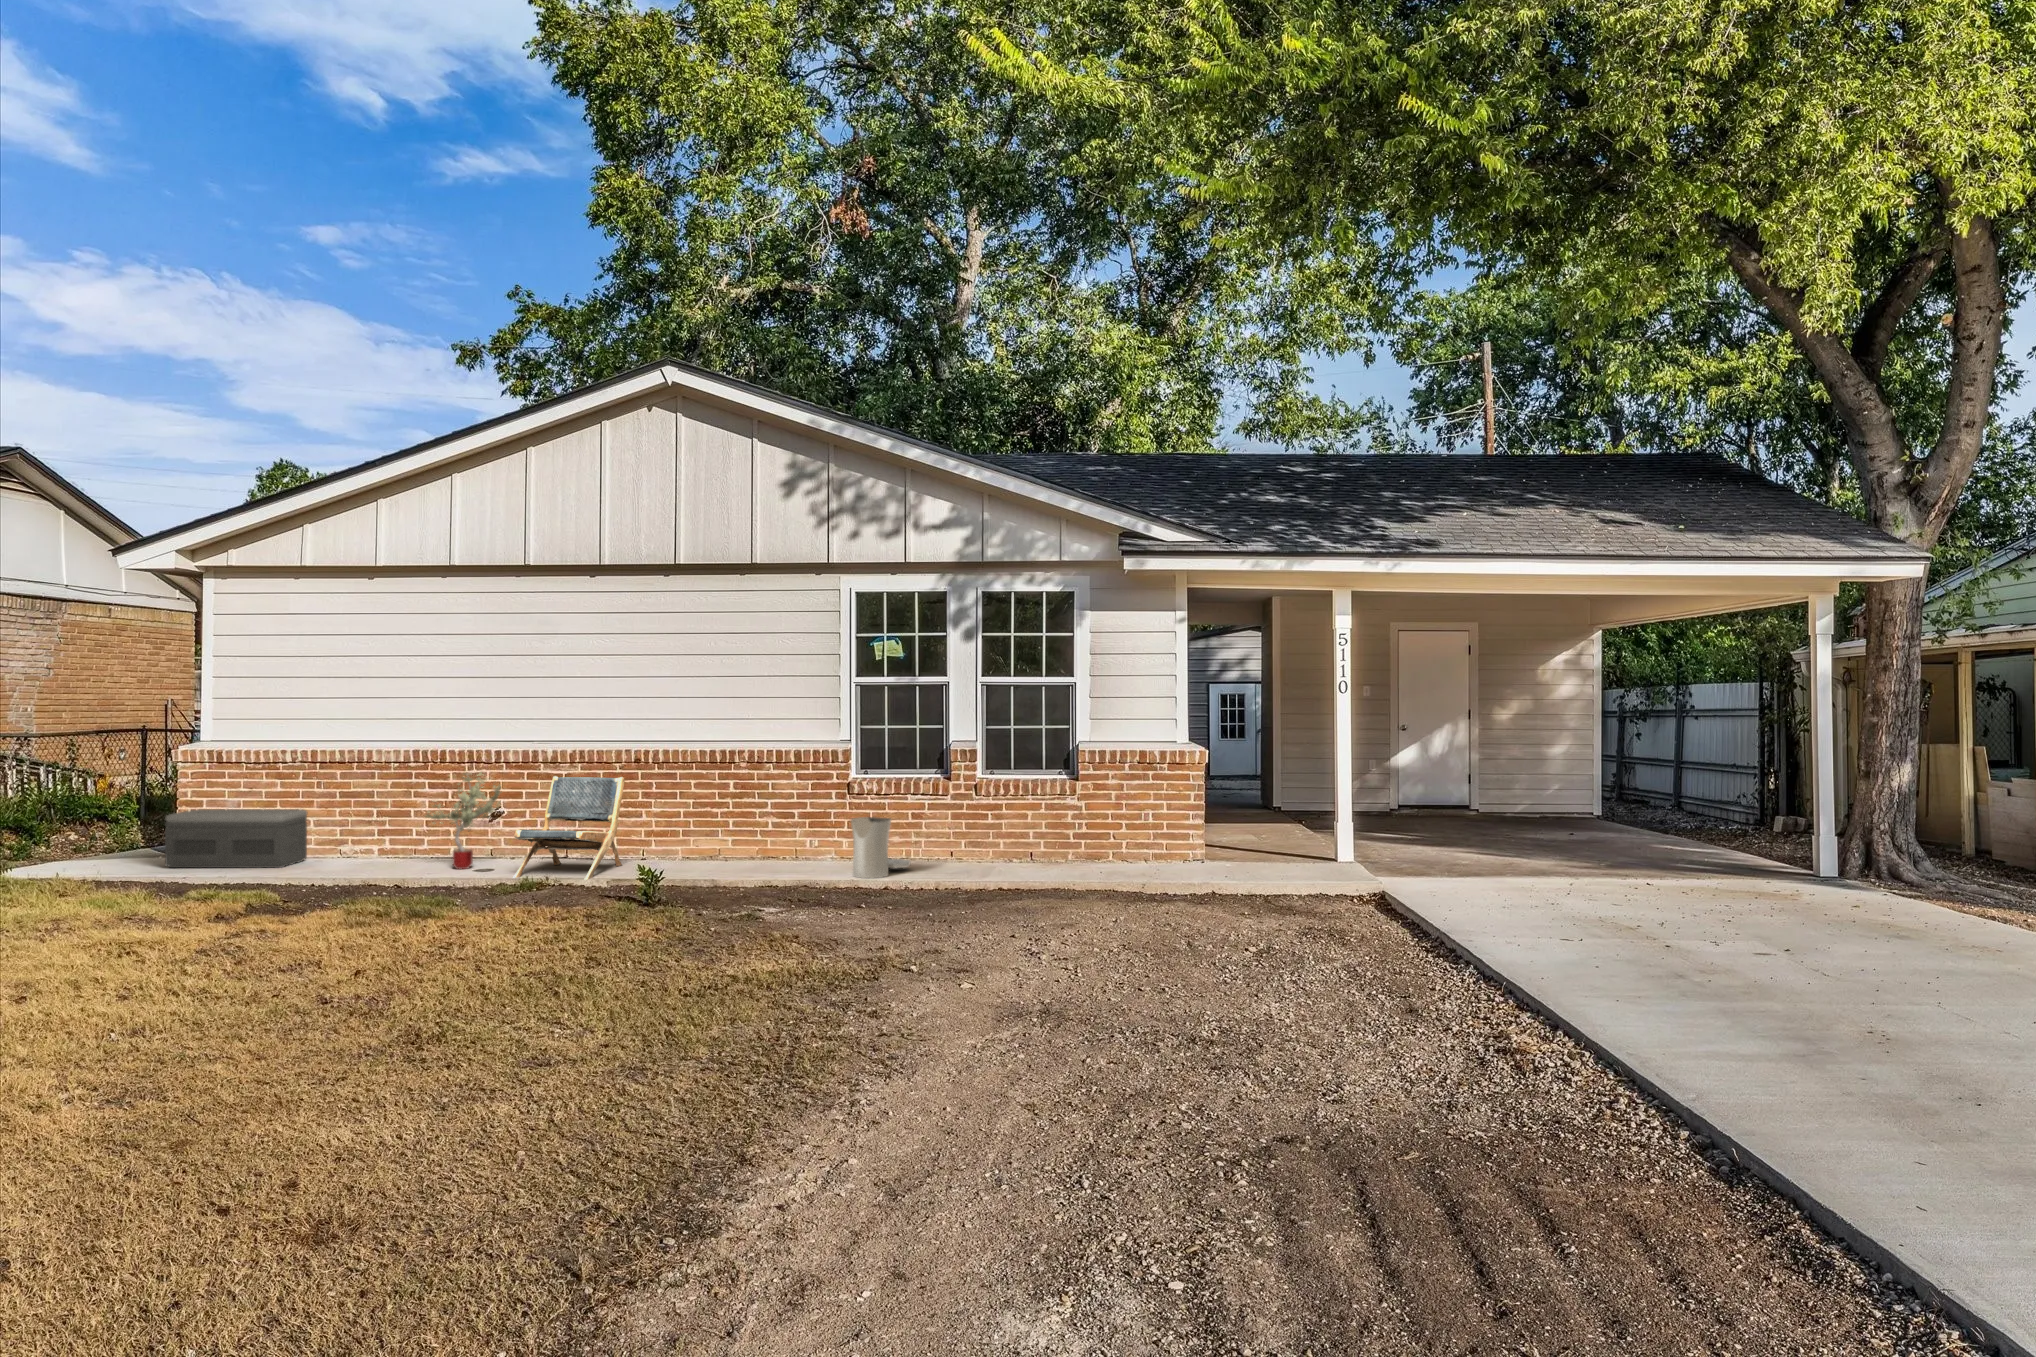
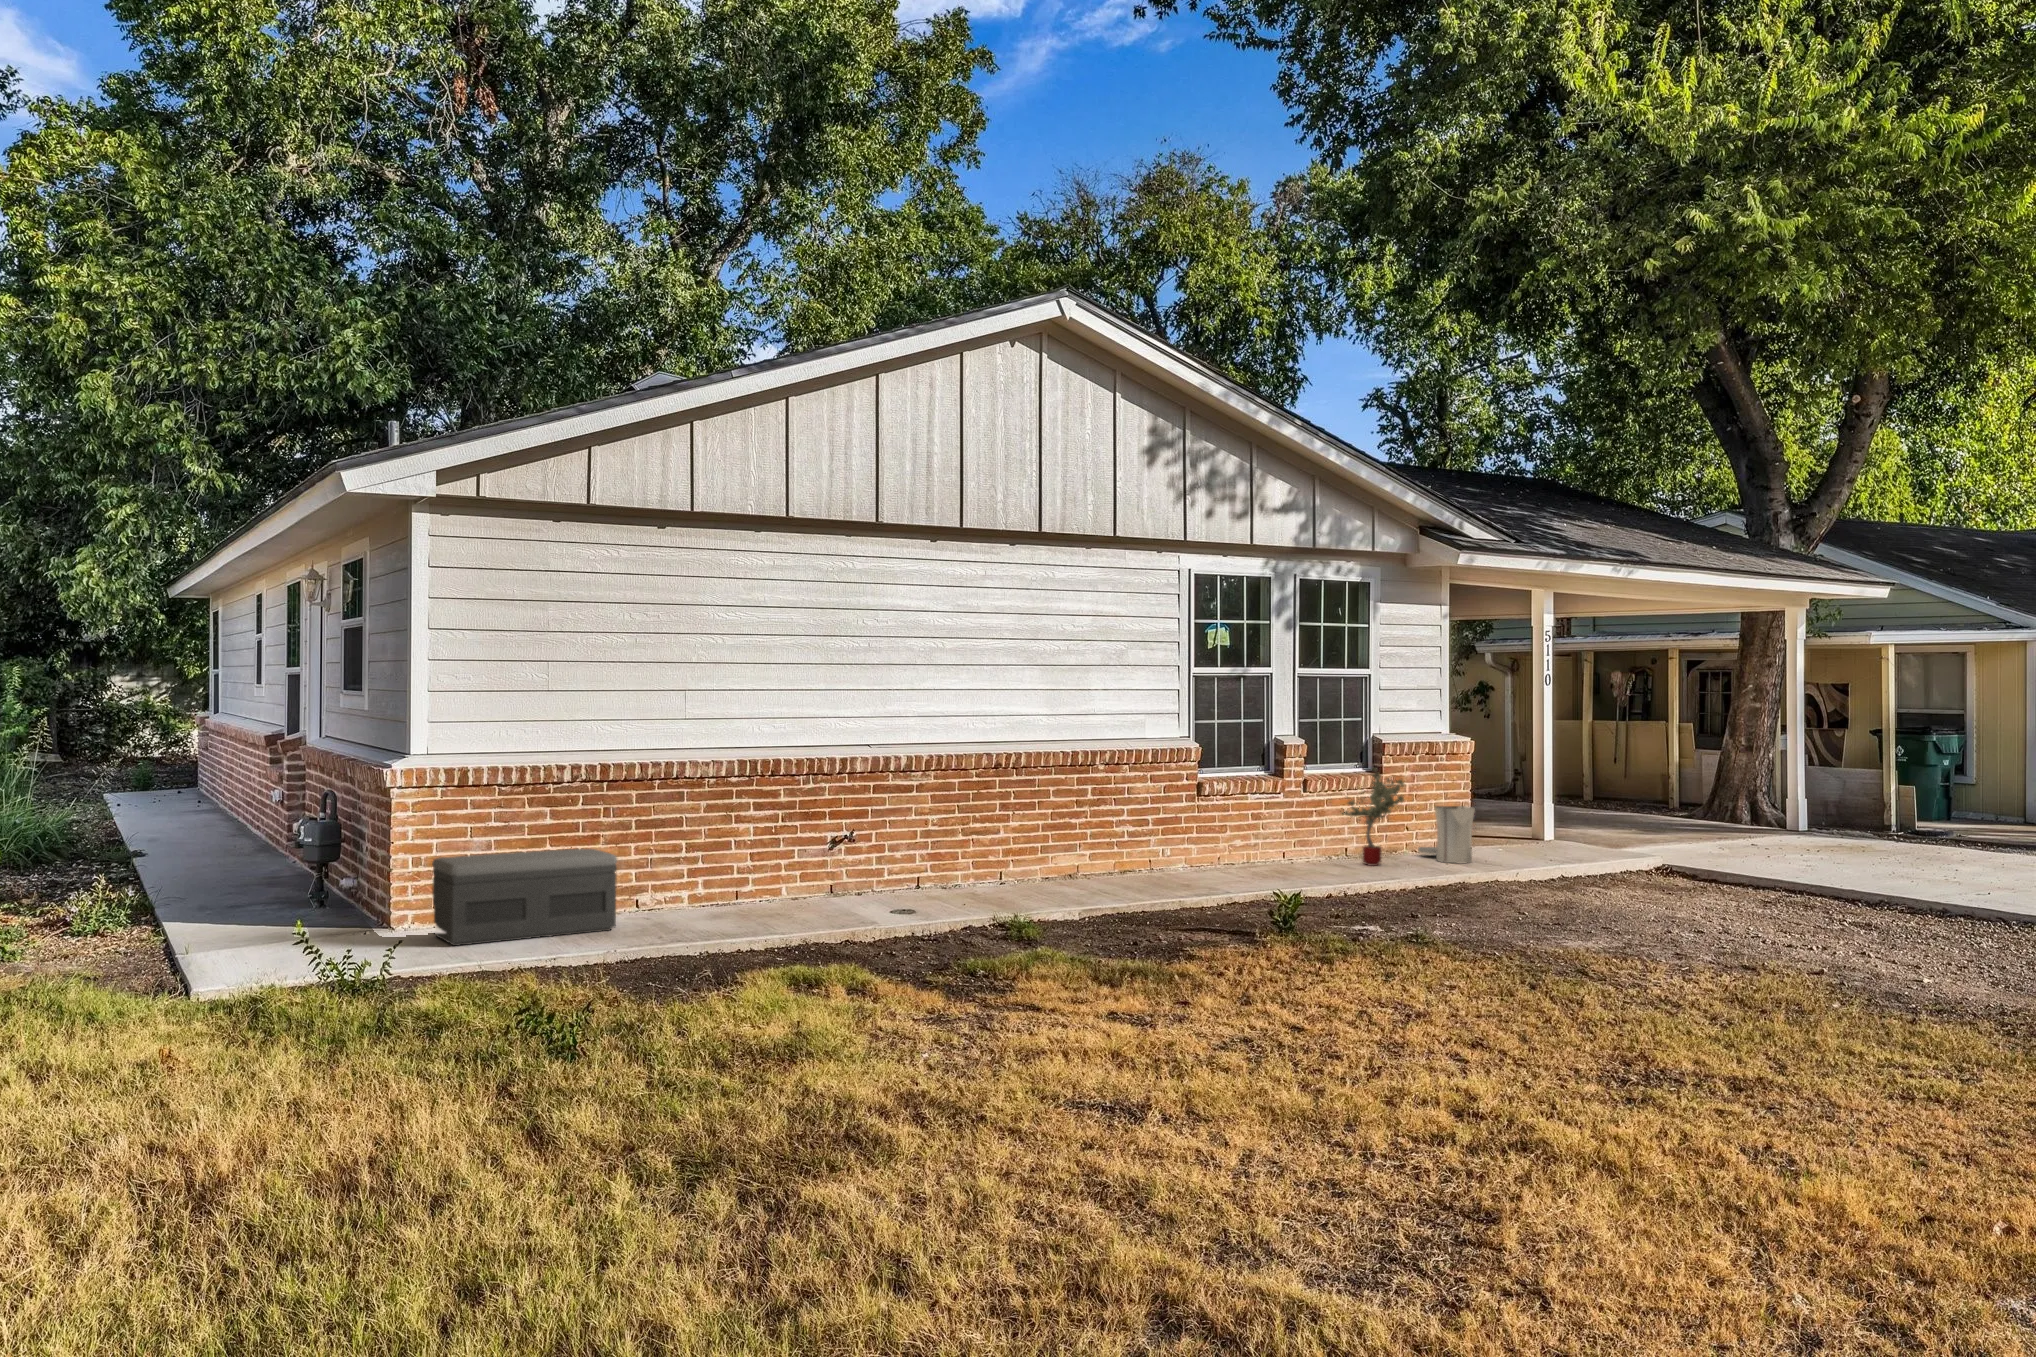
potted tree: present [426,772,502,869] -> present [1342,768,1404,866]
lounge chair: present [513,776,625,880] -> none [914,784,1043,911]
trash can: present [851,817,911,879] -> present [1418,806,1475,863]

